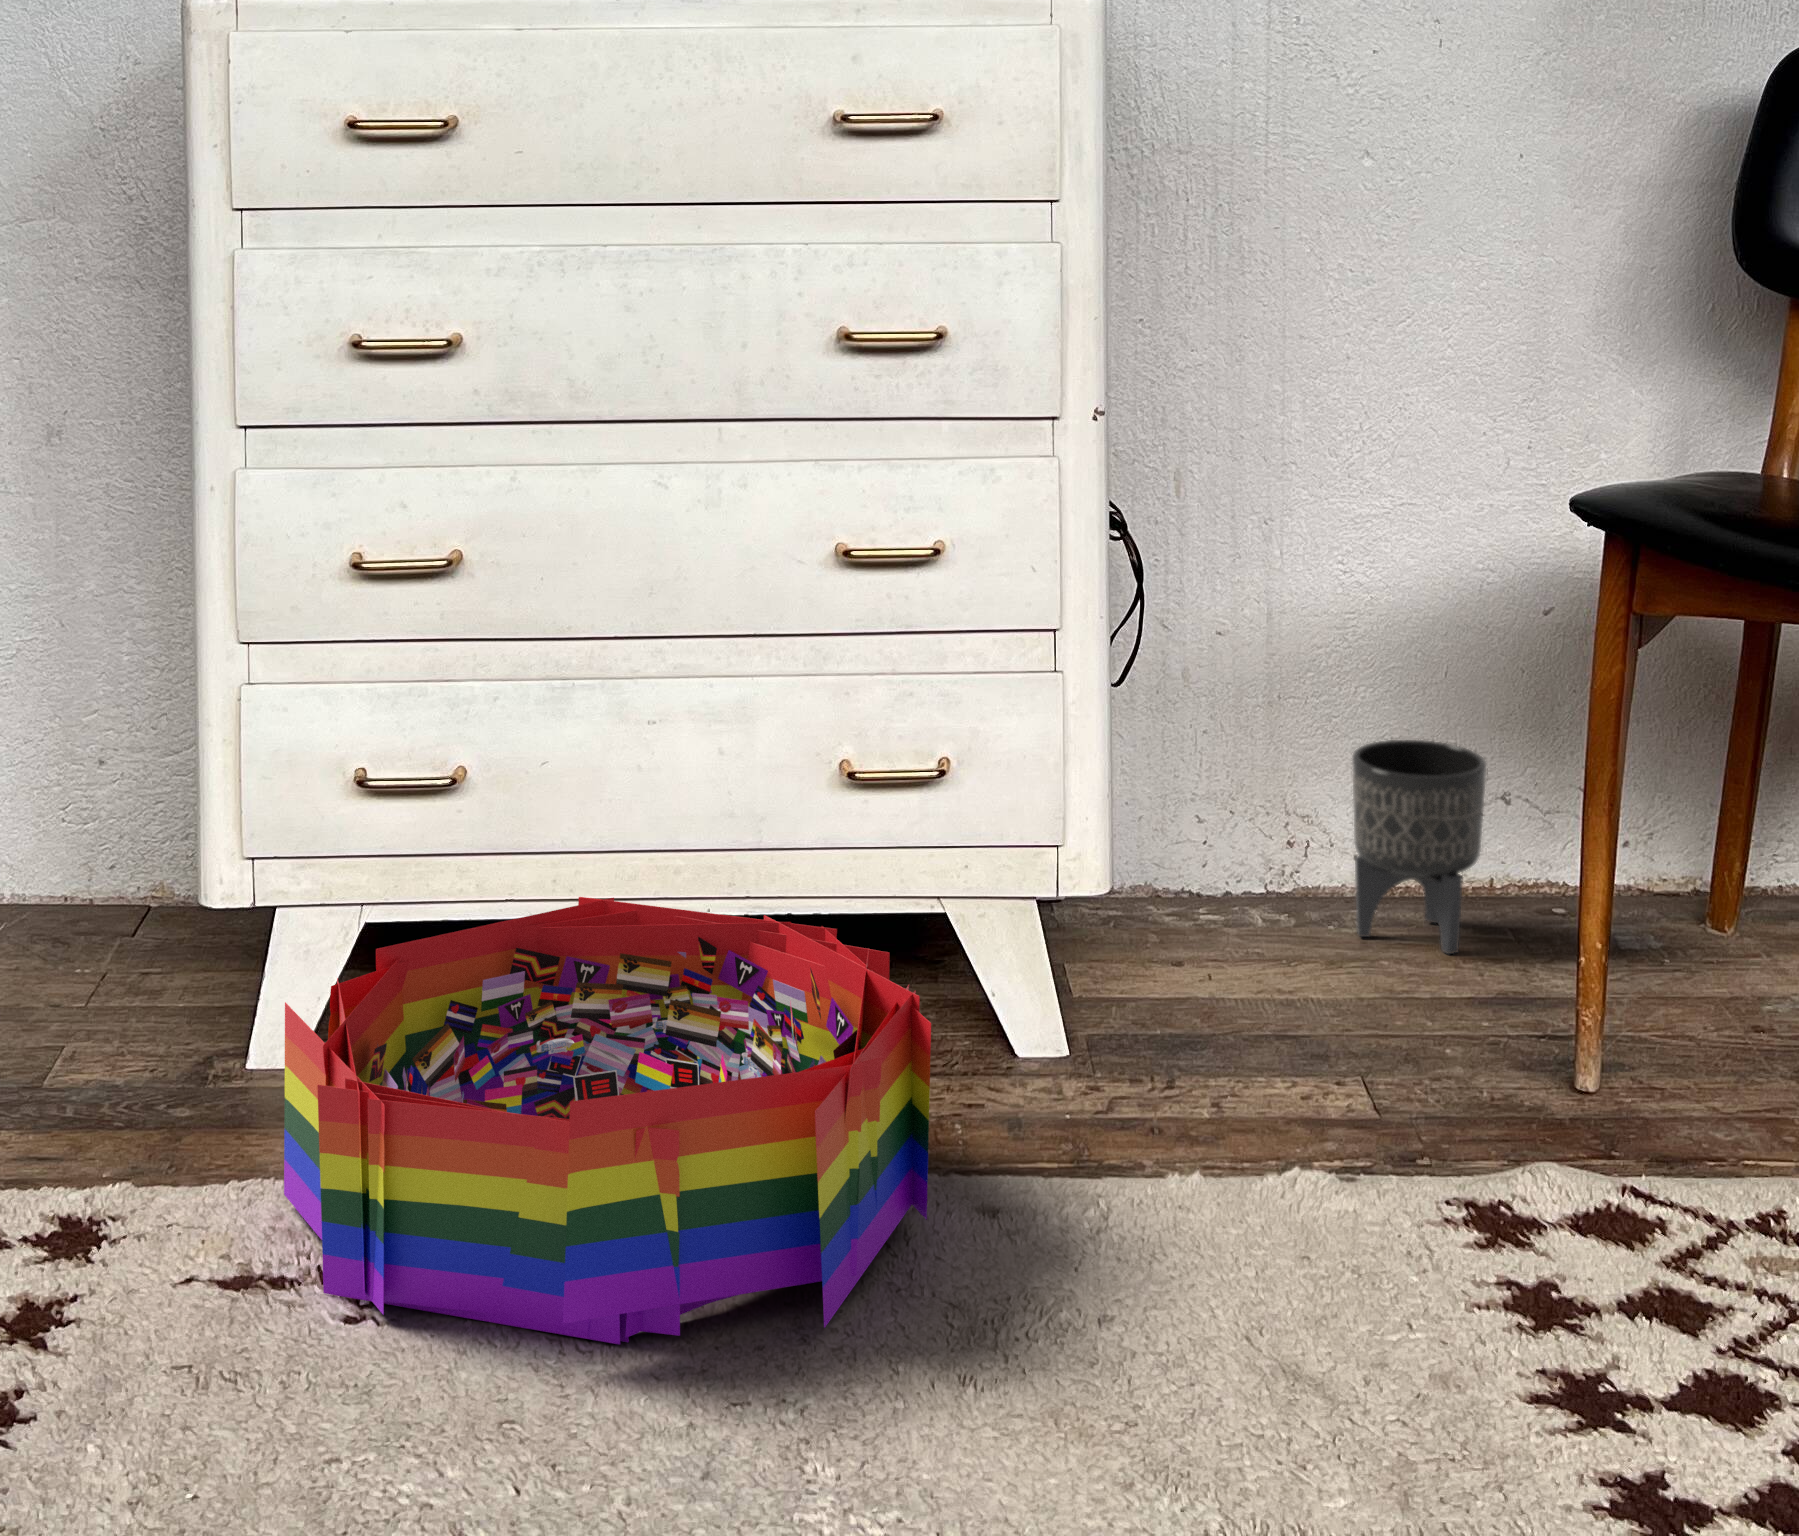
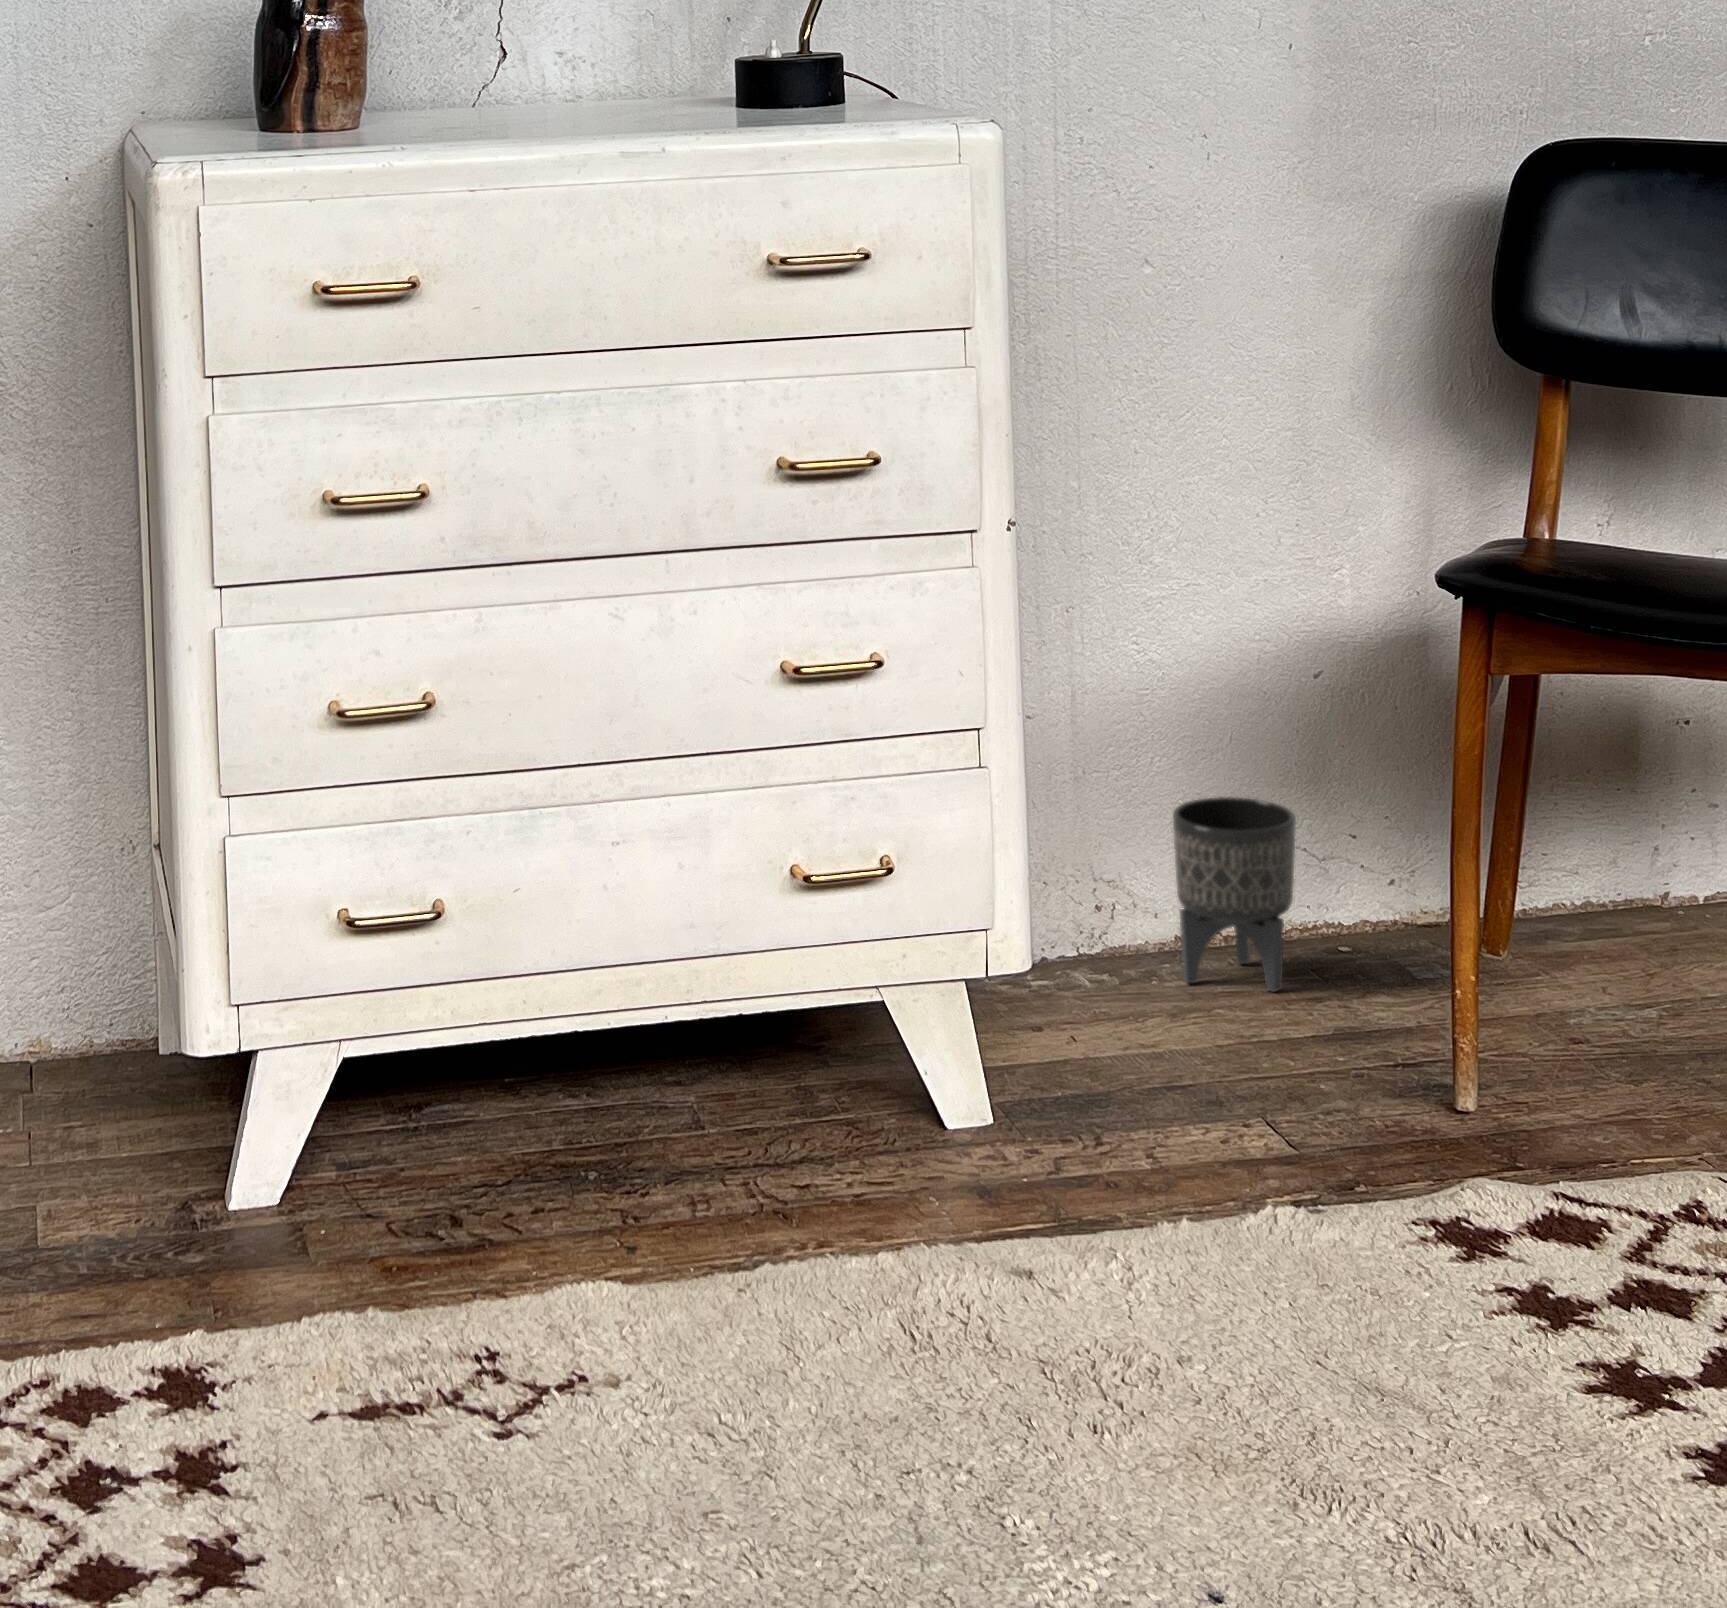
storage bin: present [284,897,931,1344] -> none [344,1013,970,1442]

